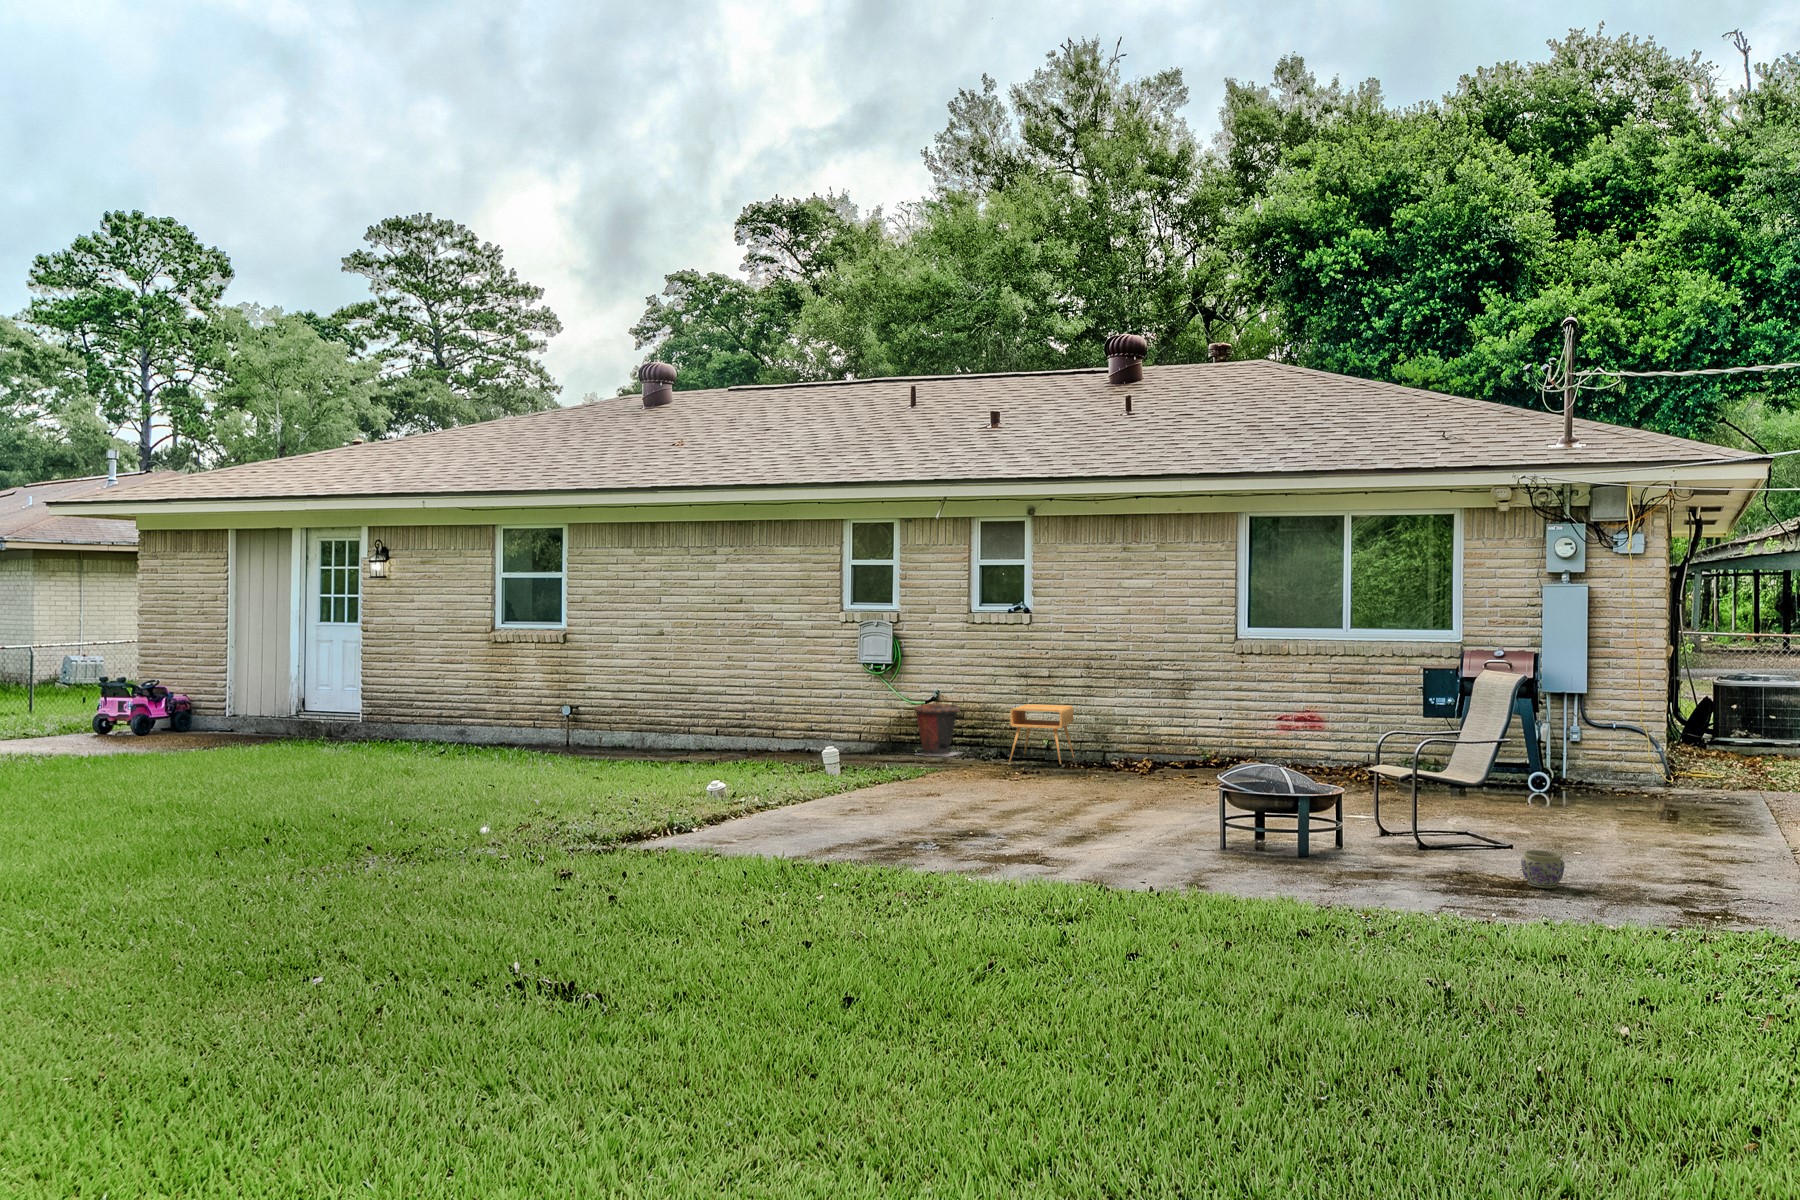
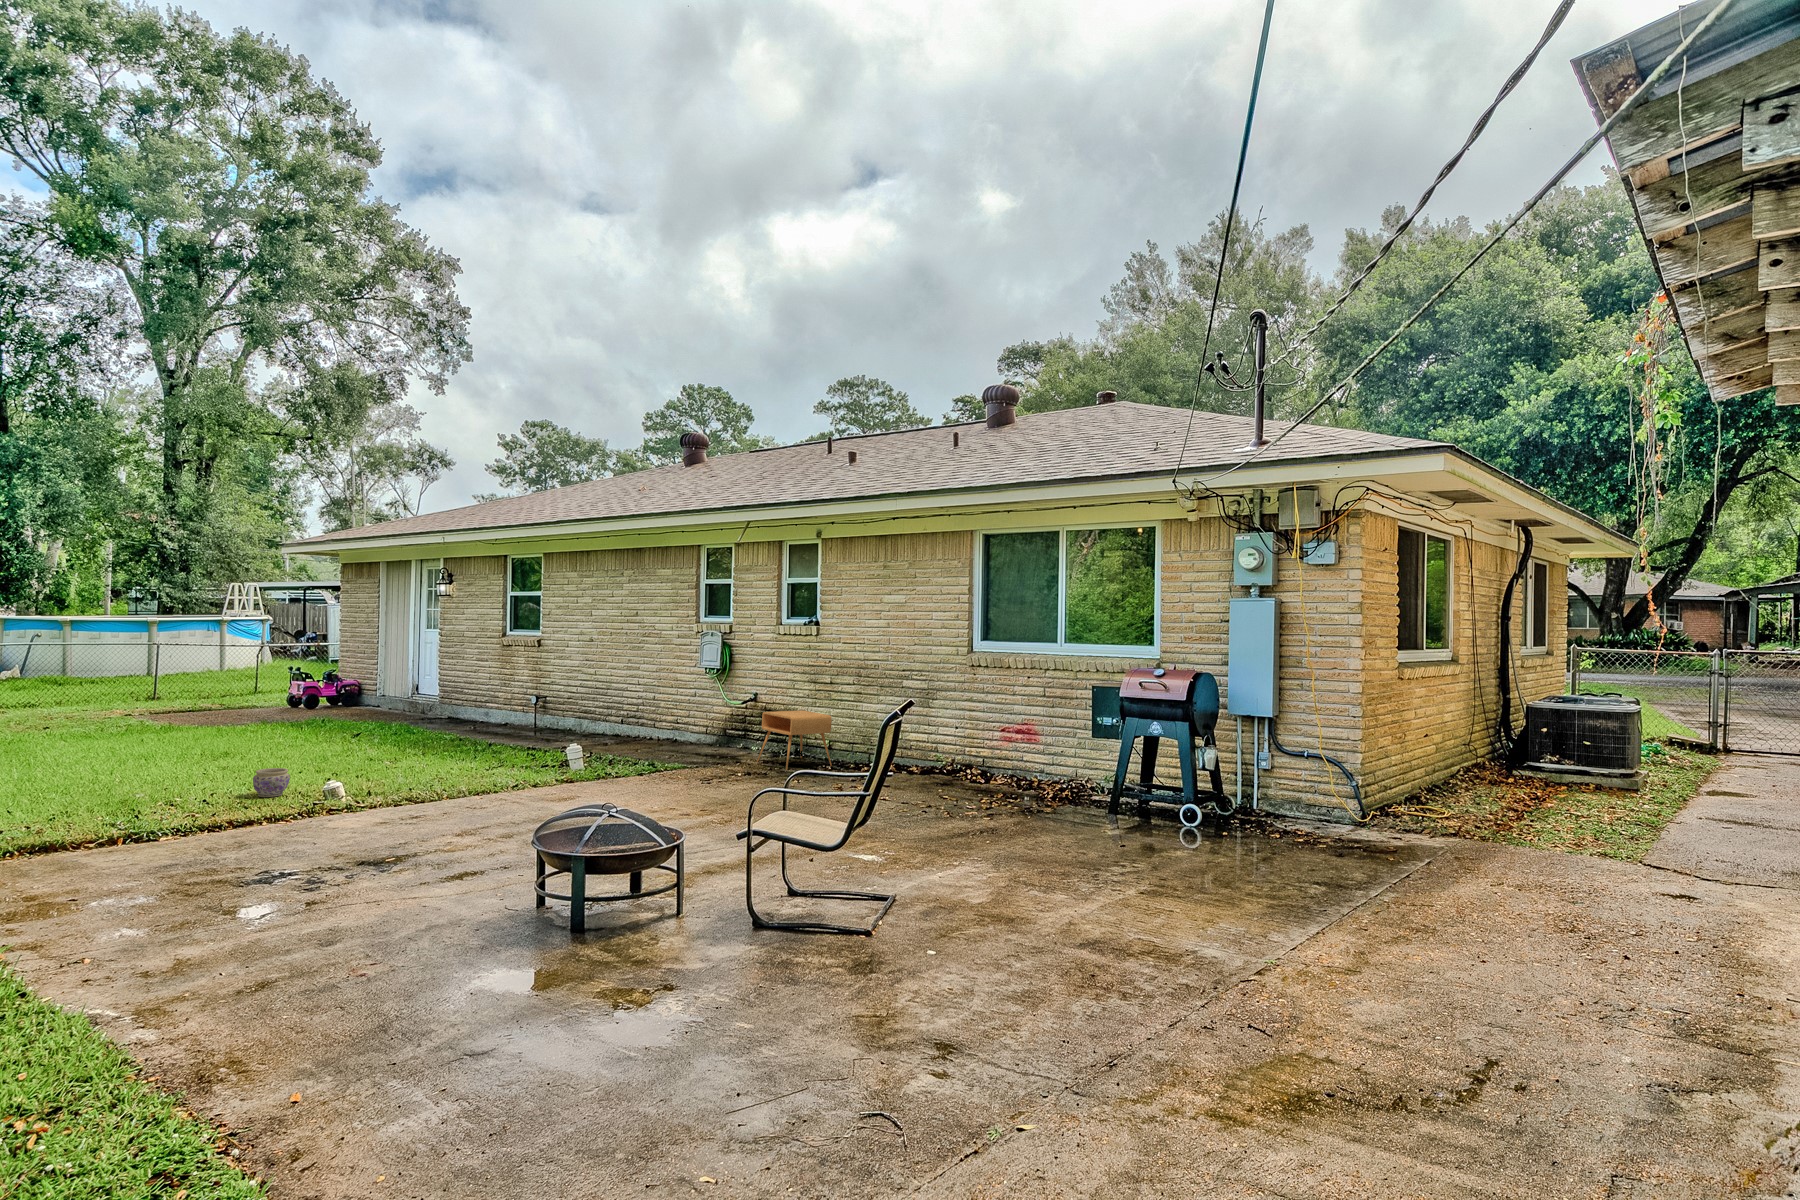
trash can: present [914,704,960,756] -> none [717,702,763,752]
planter: present [1521,850,1565,889] -> present [253,768,290,798]

